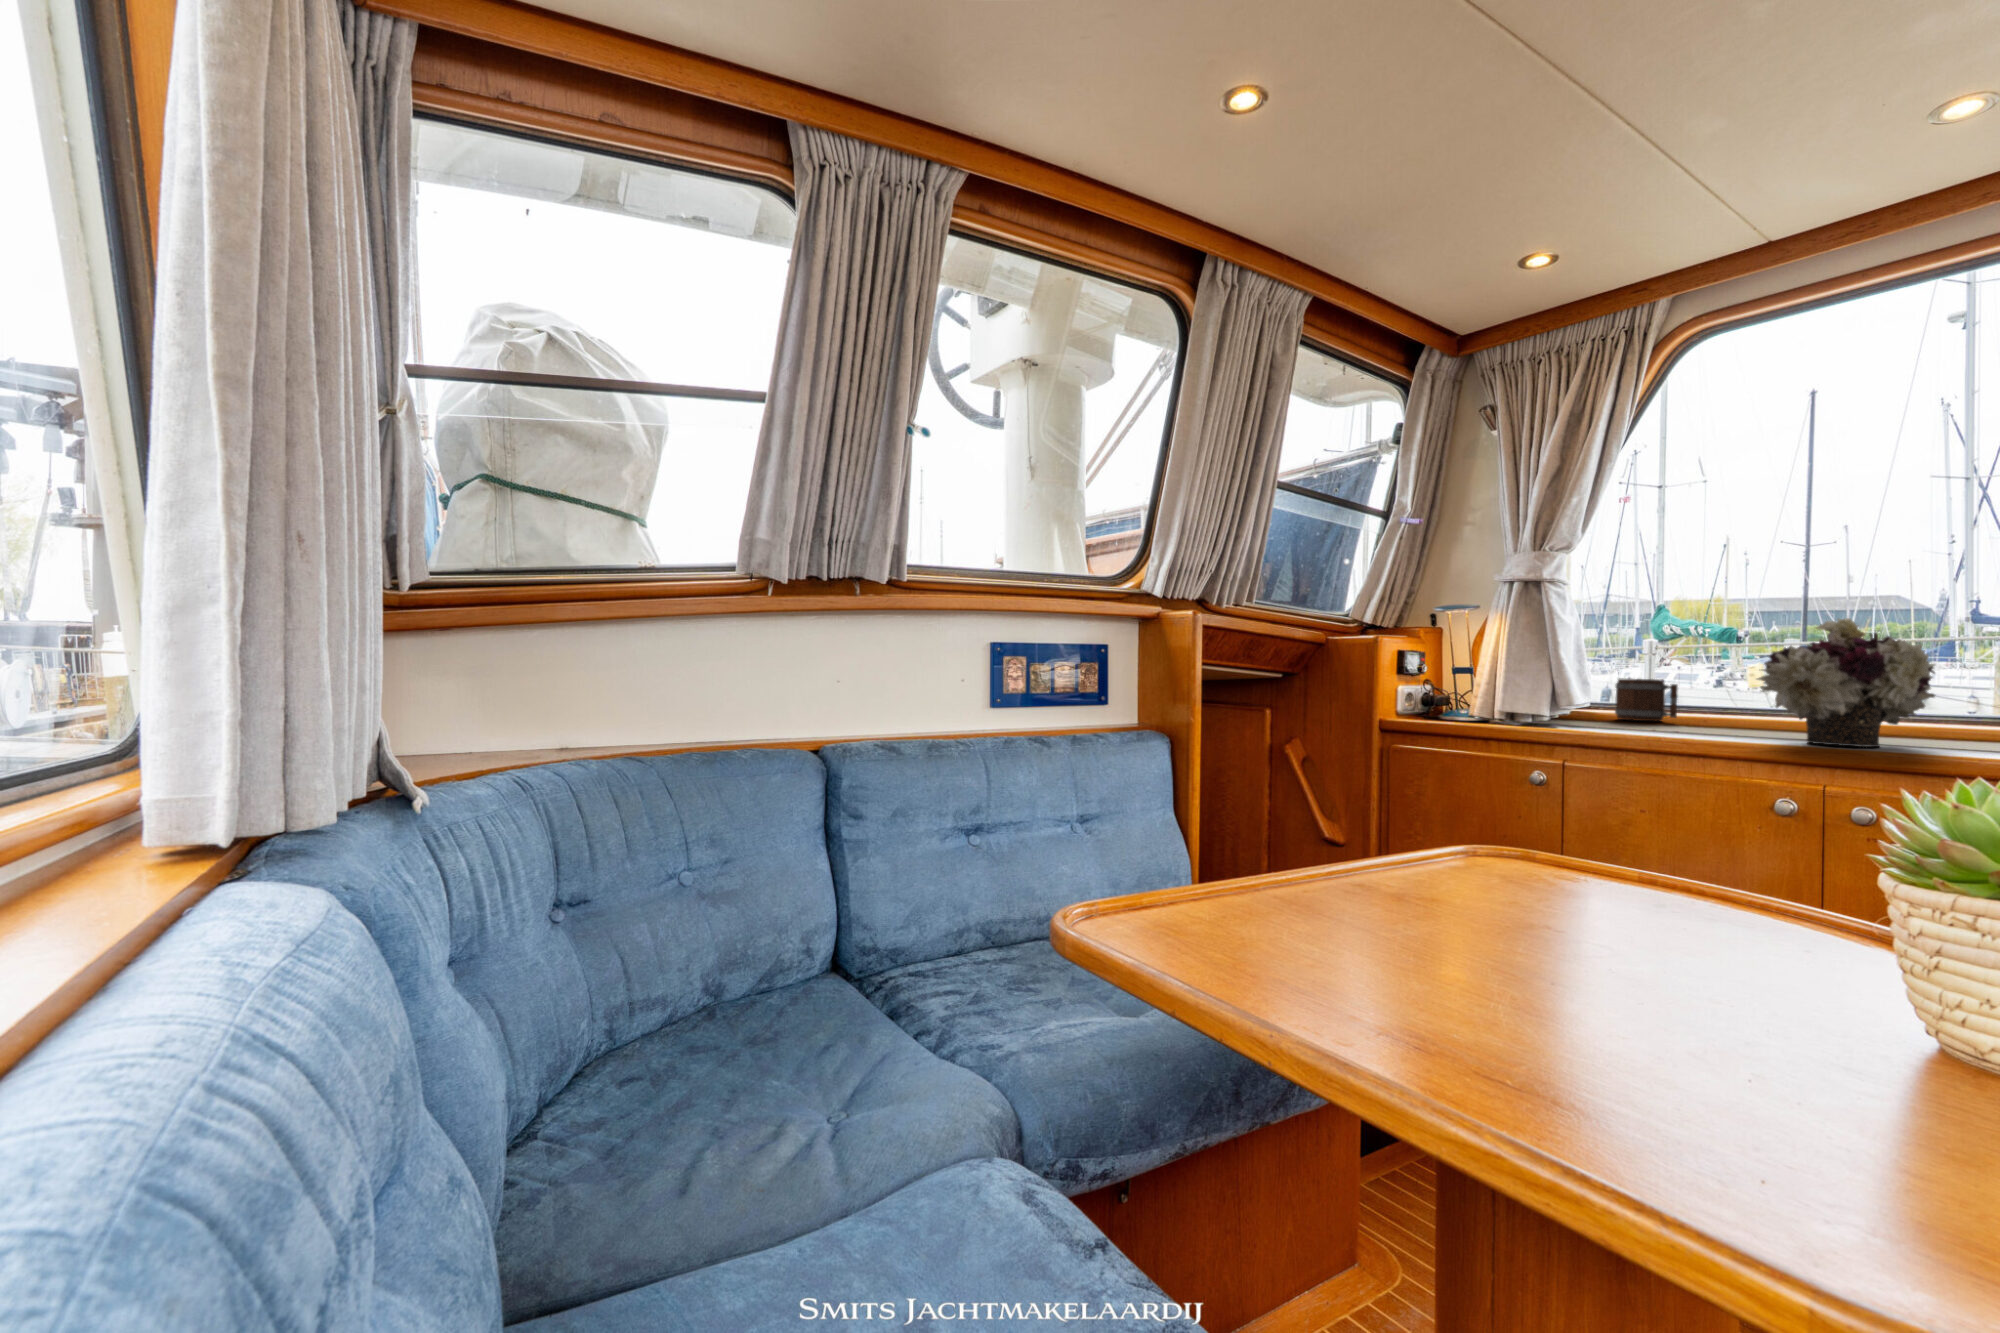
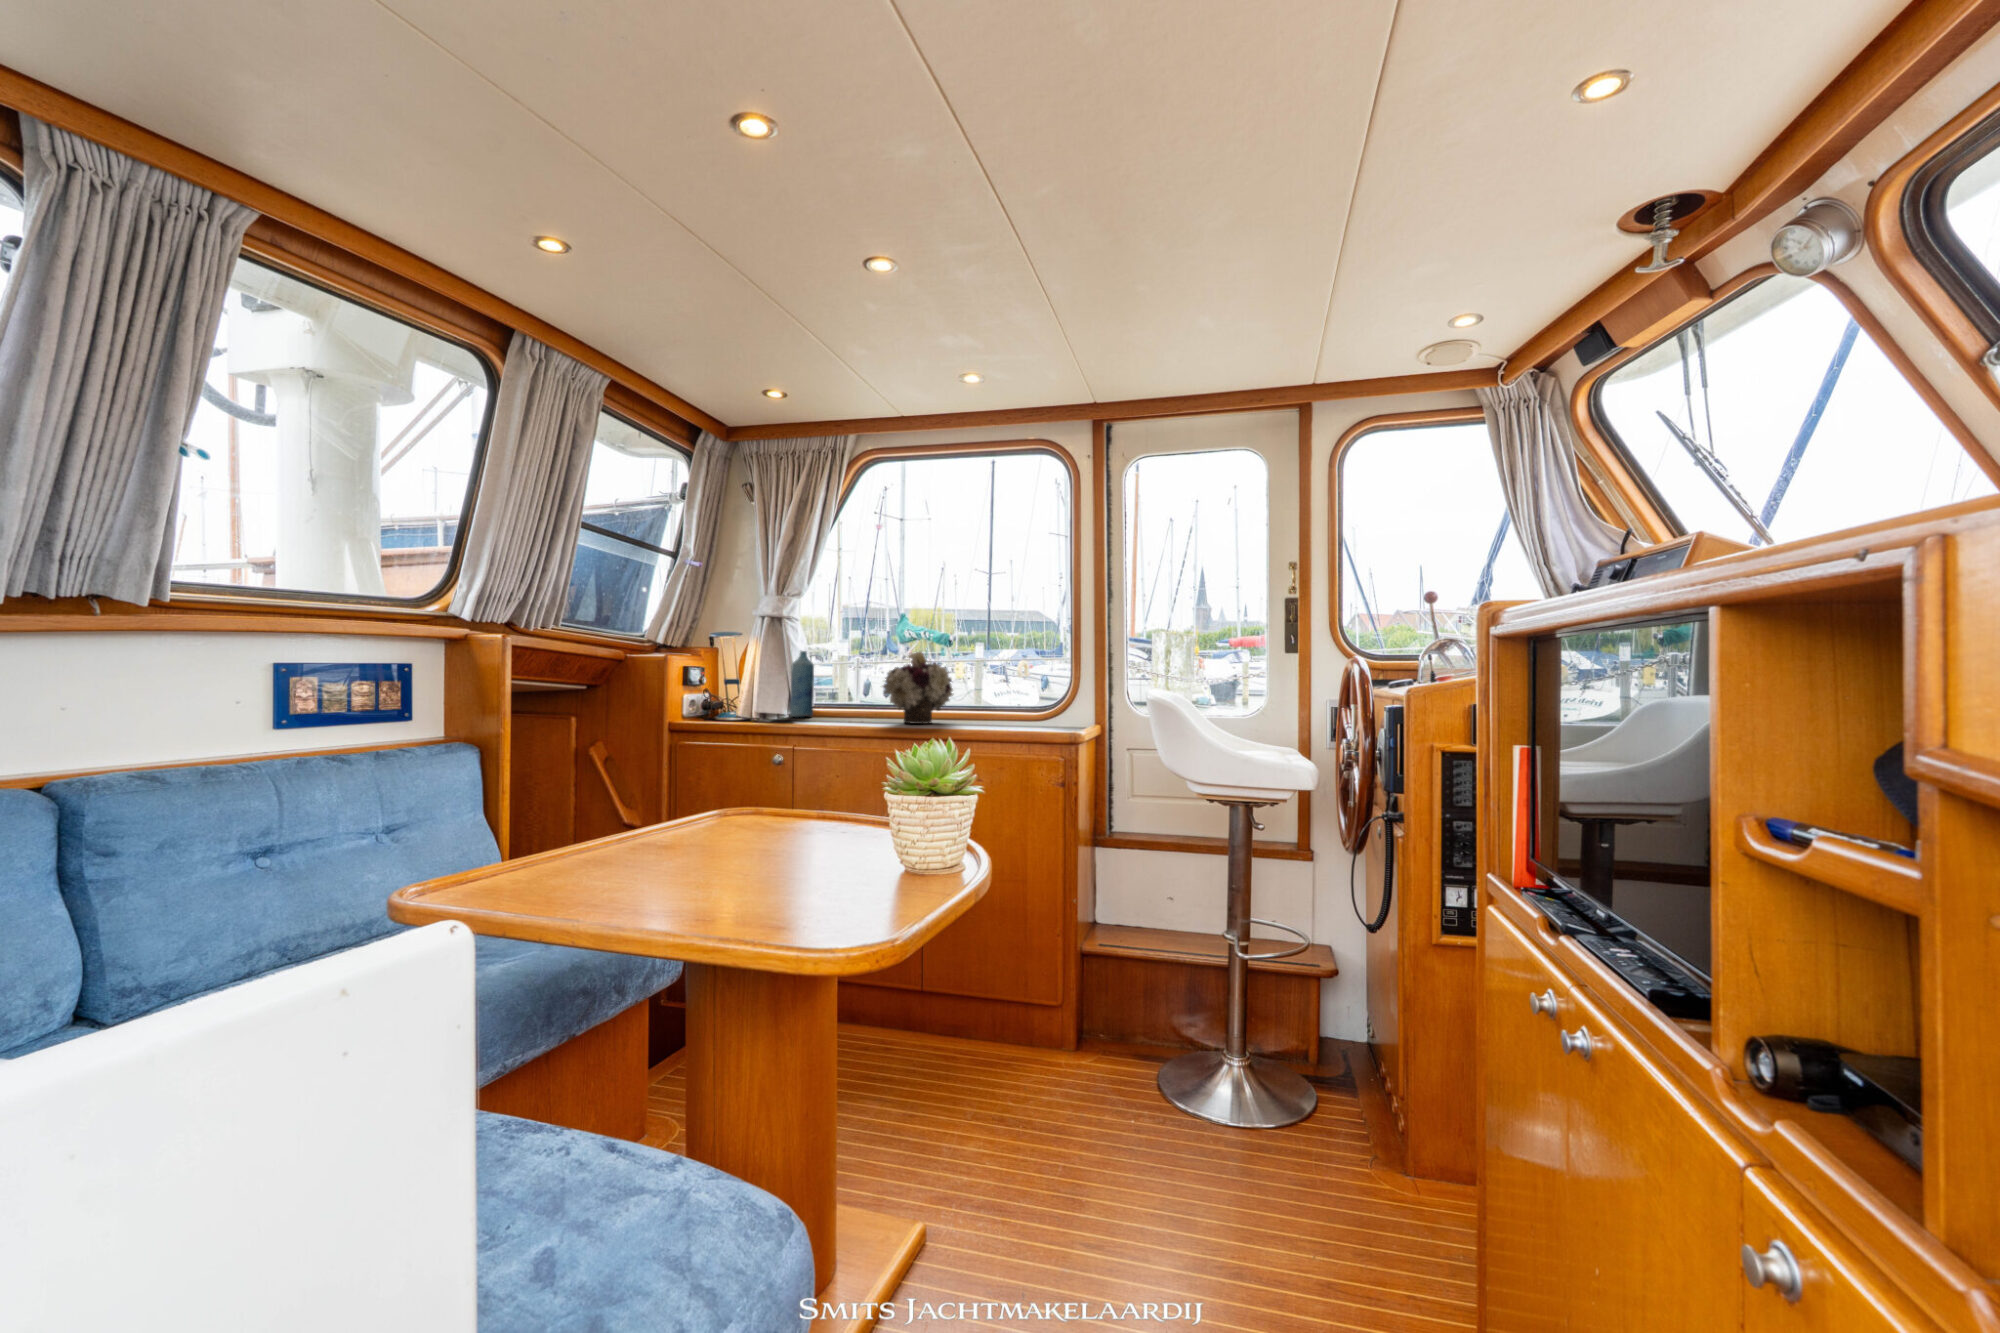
bottle: none [1559,626,1601,722] -> present [790,651,814,717]
mug: present [1615,678,1678,721] -> none [824,686,856,714]

